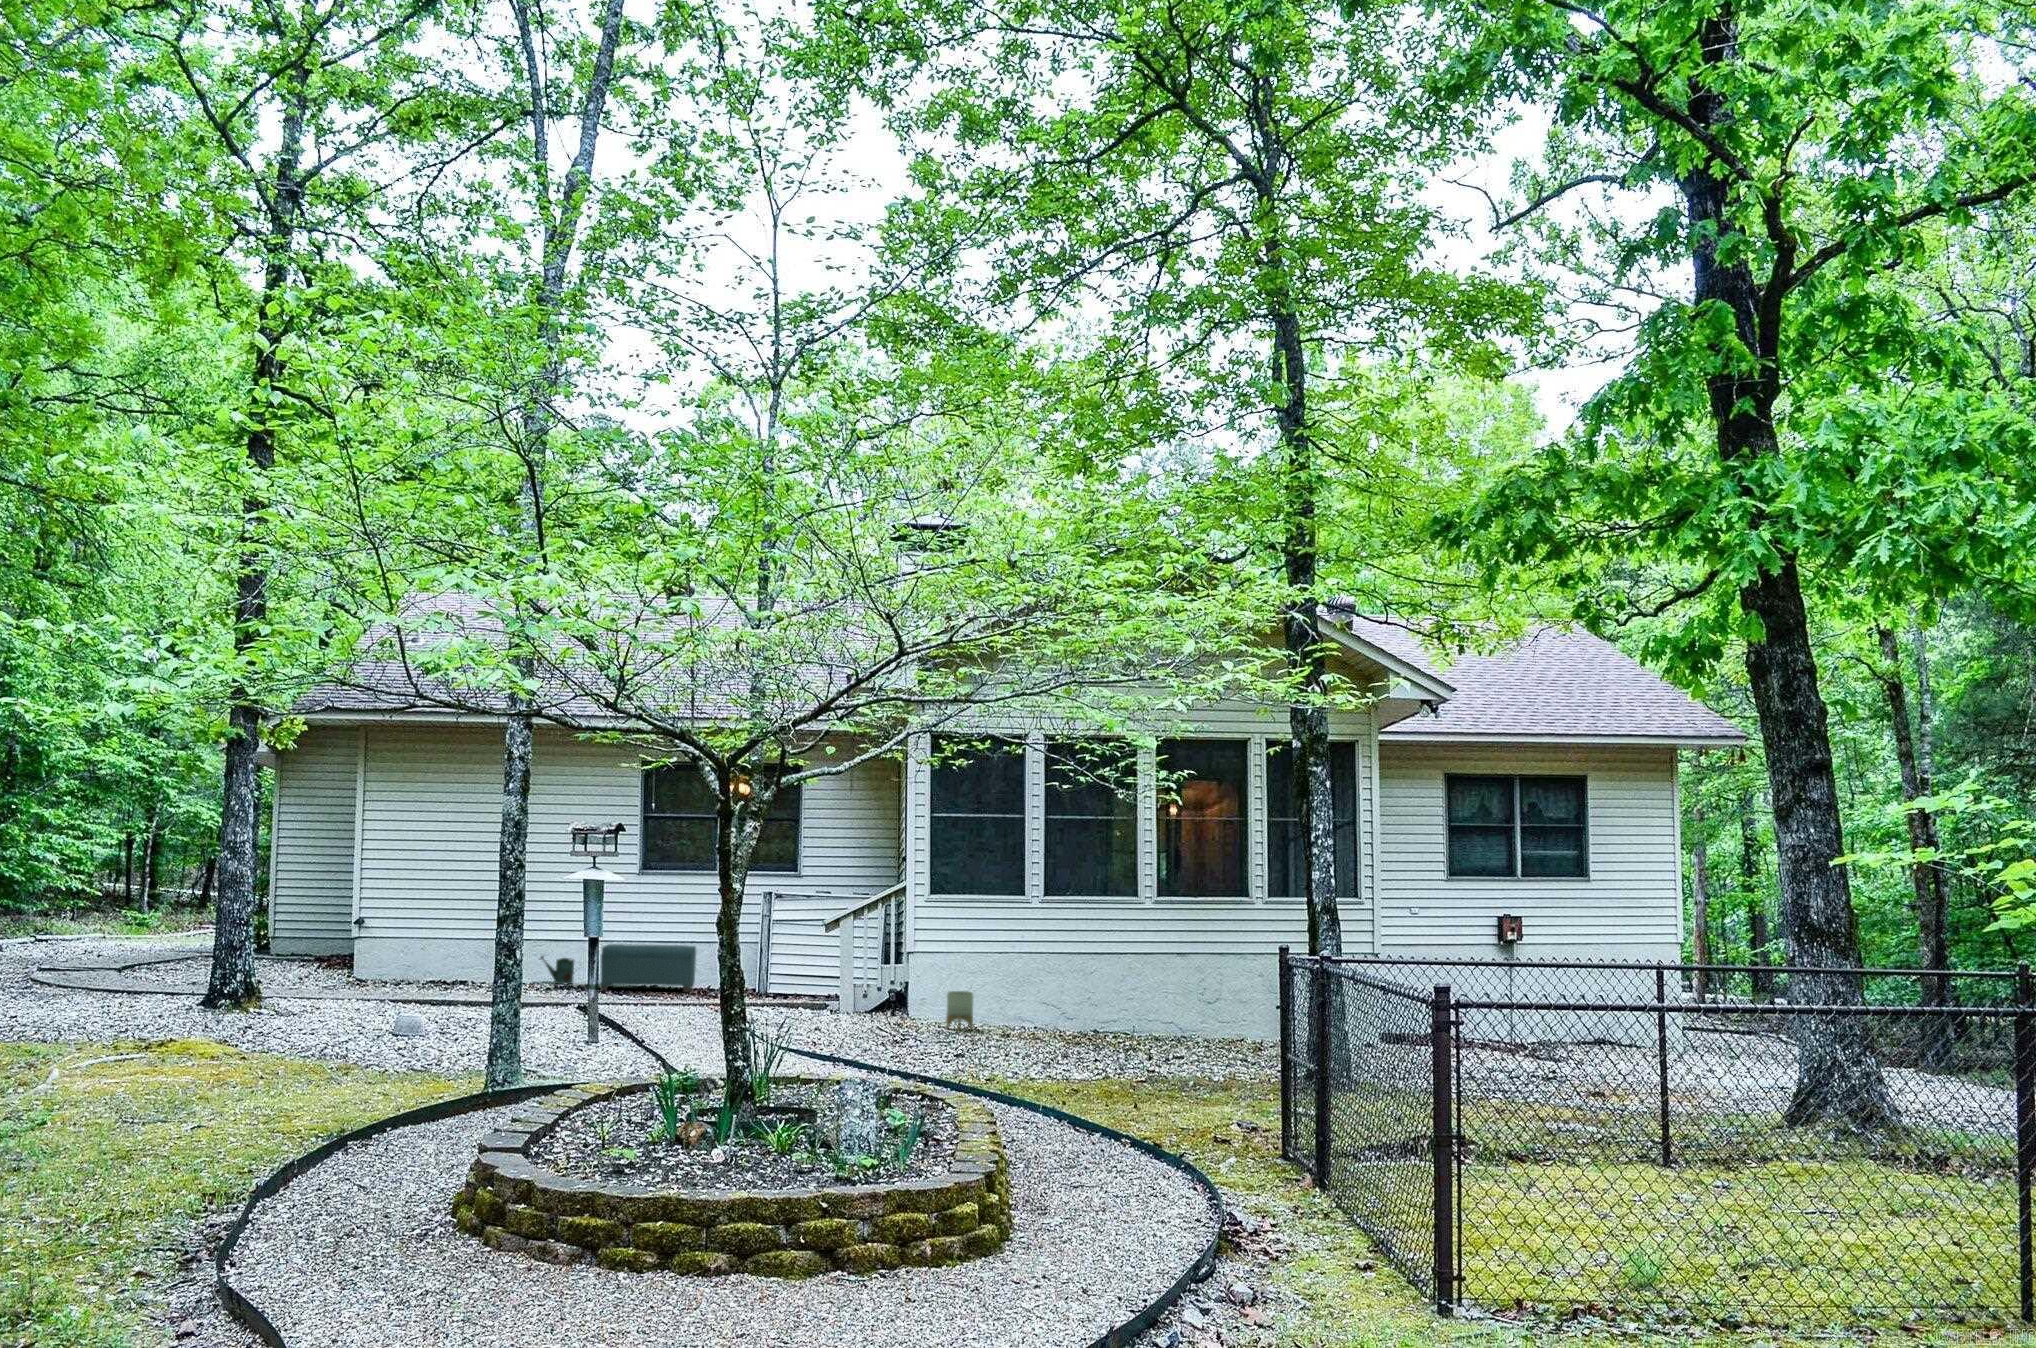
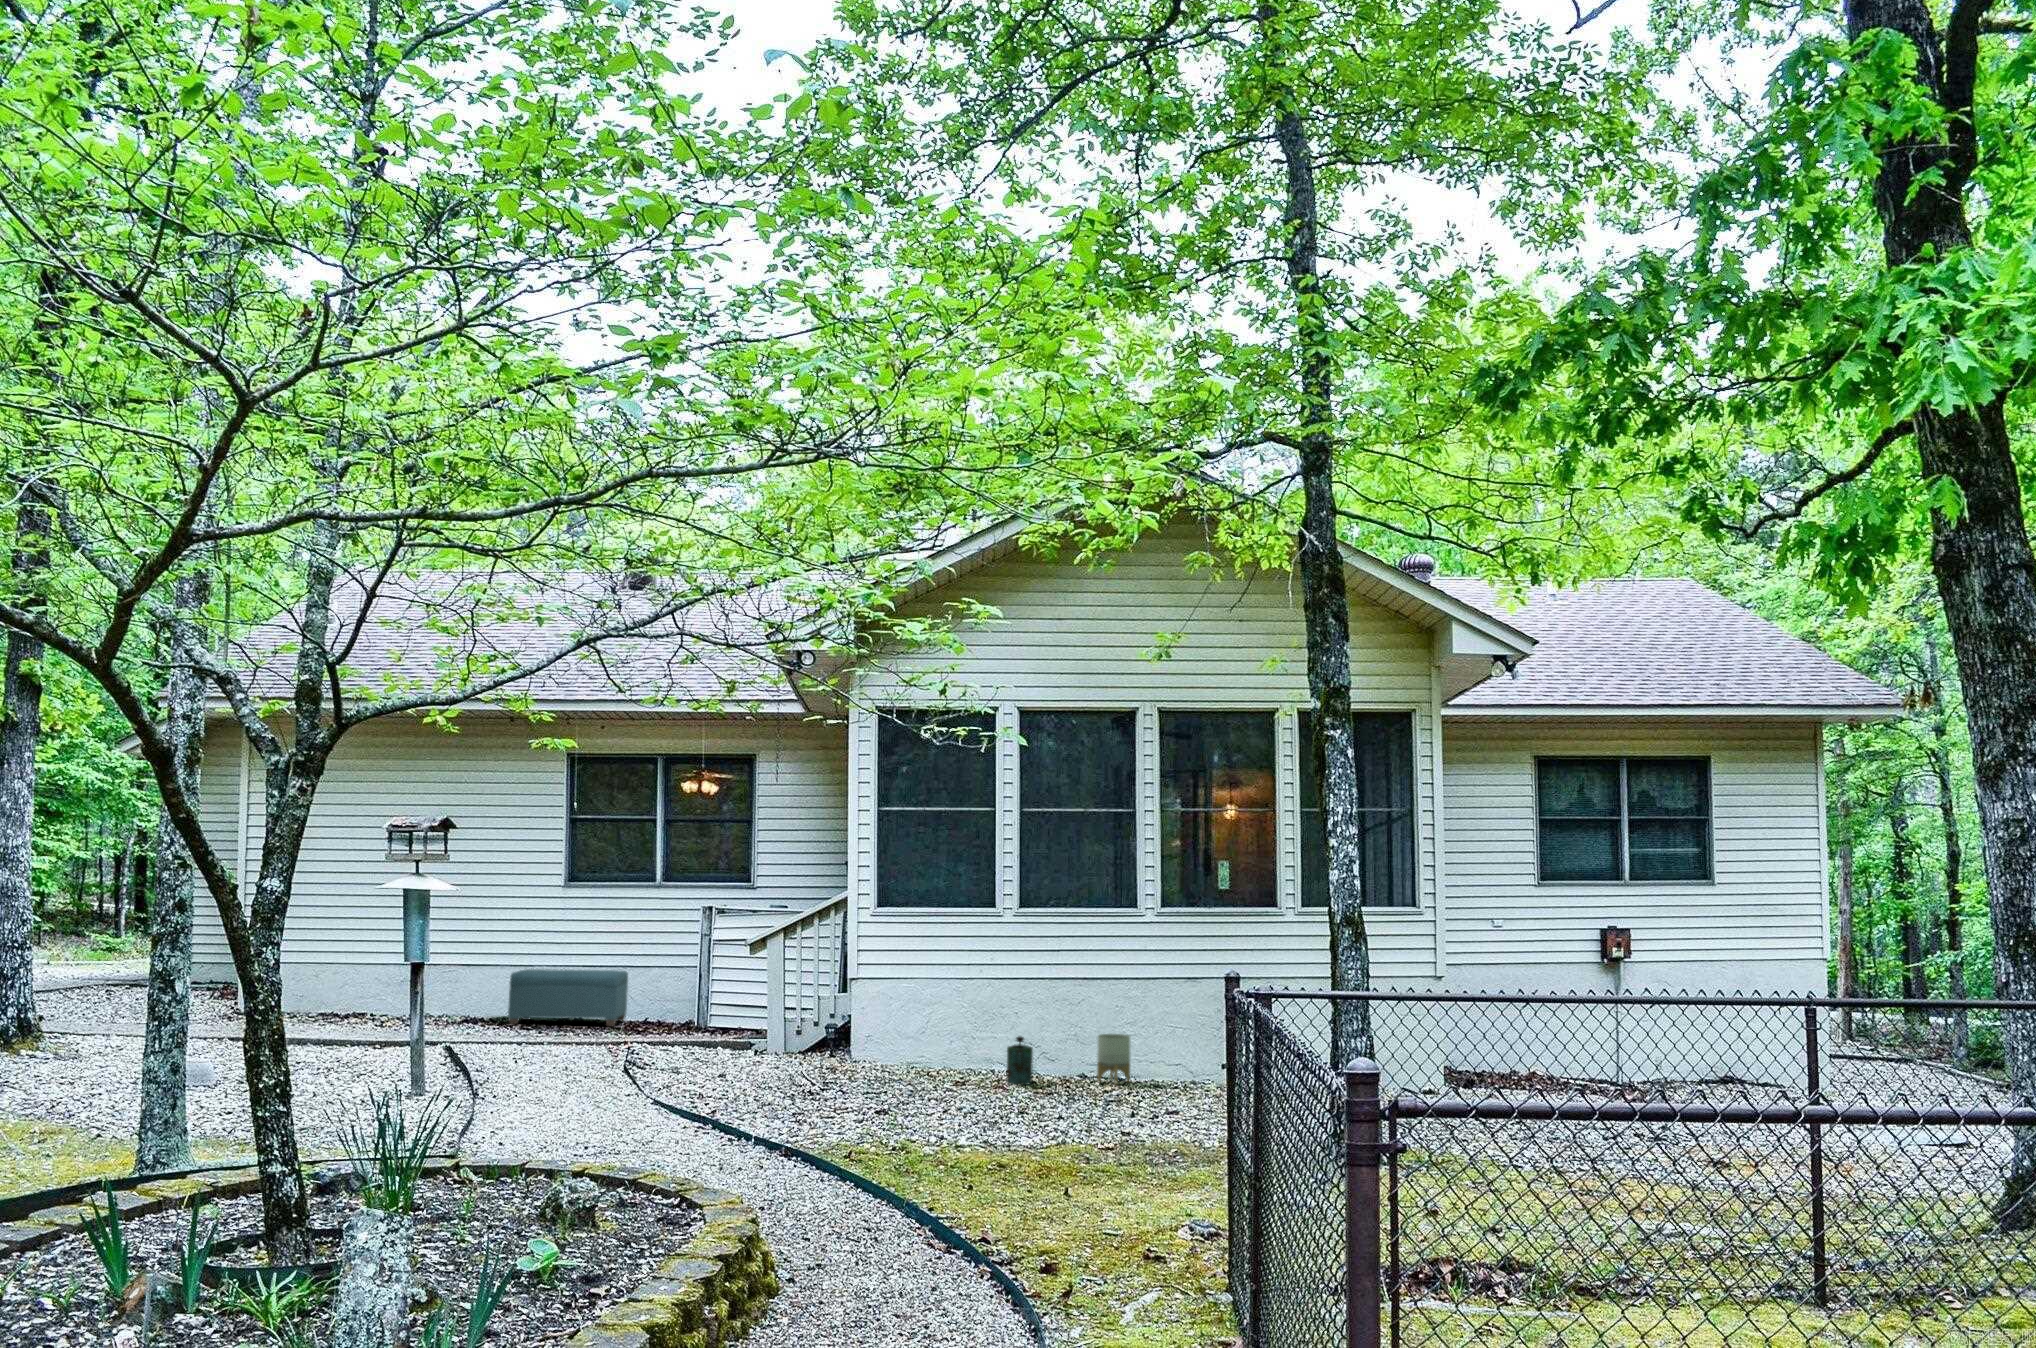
watering can: present [541,956,574,984] -> present [1006,1036,1033,1085]
planter: present [946,991,973,1030] -> present [1097,1034,1131,1085]

